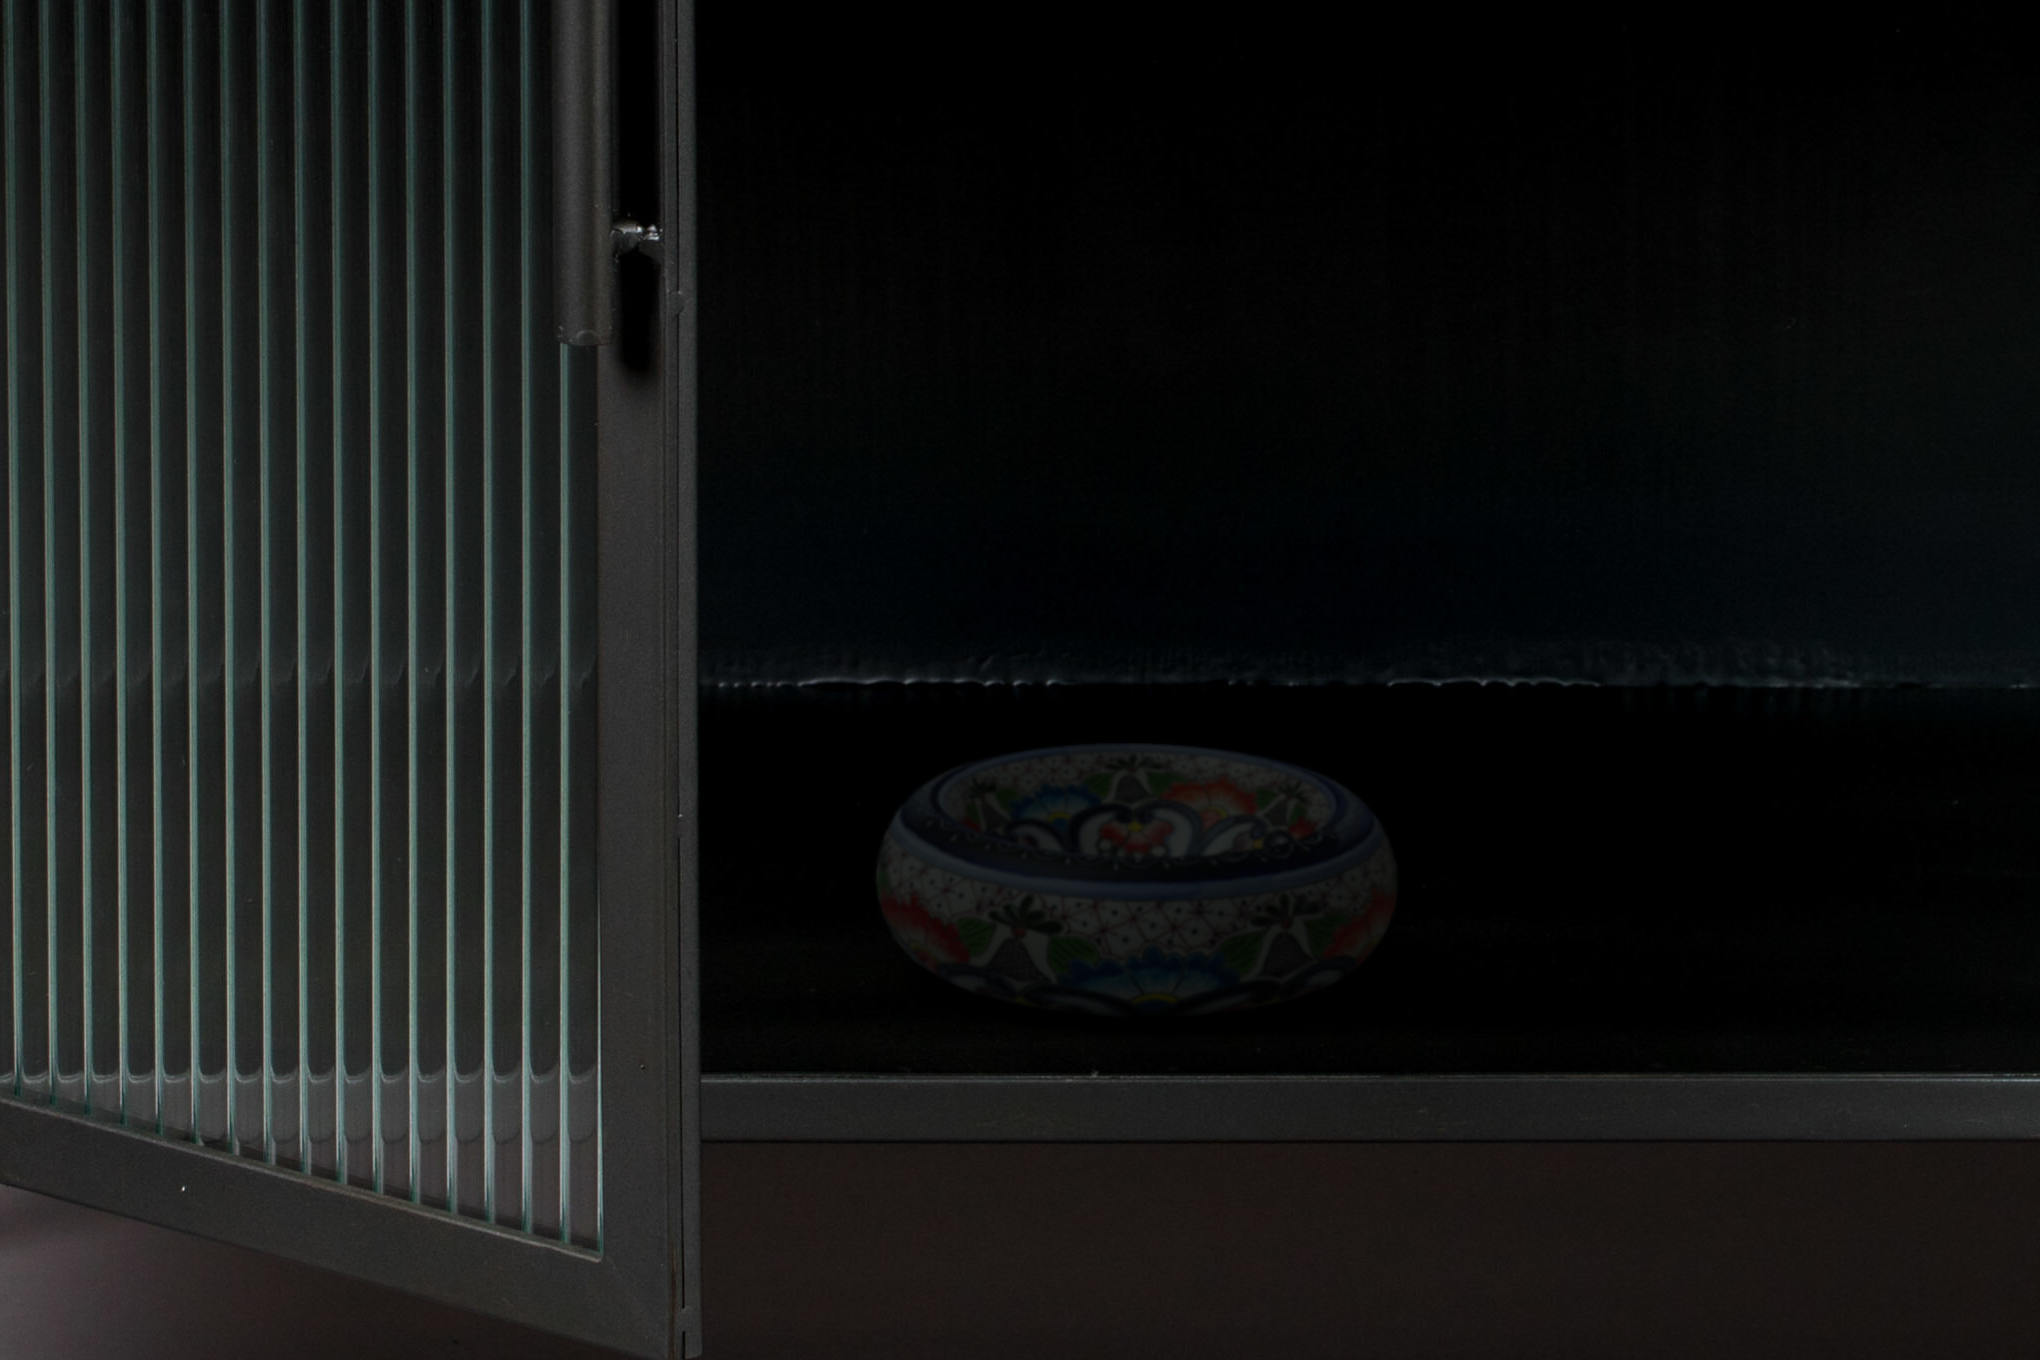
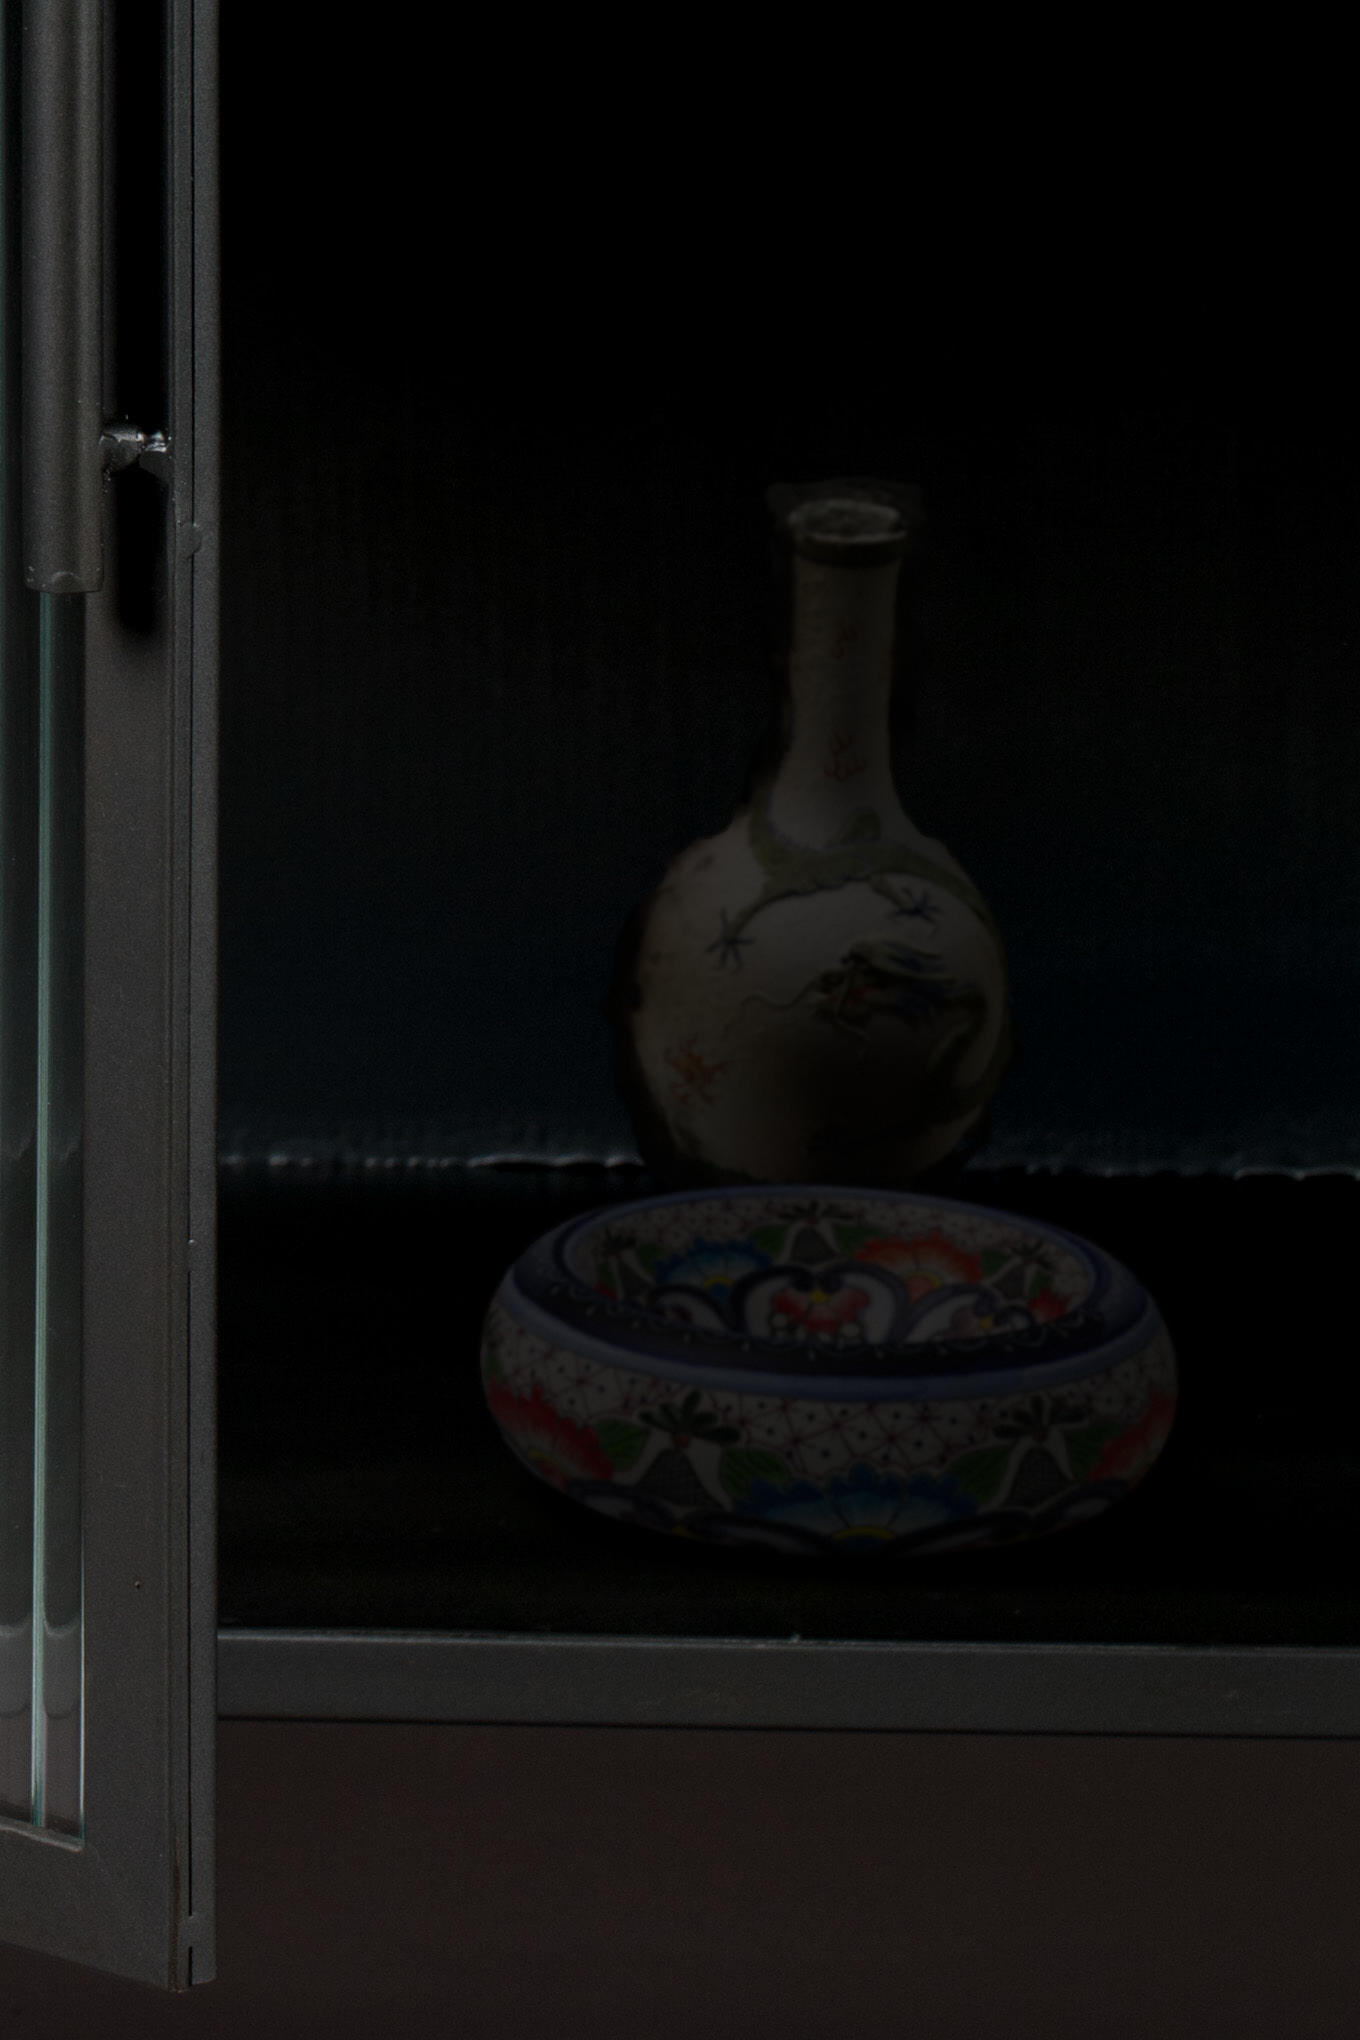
decorative vase: none [987,205,1318,797] -> present [597,477,1026,1199]

